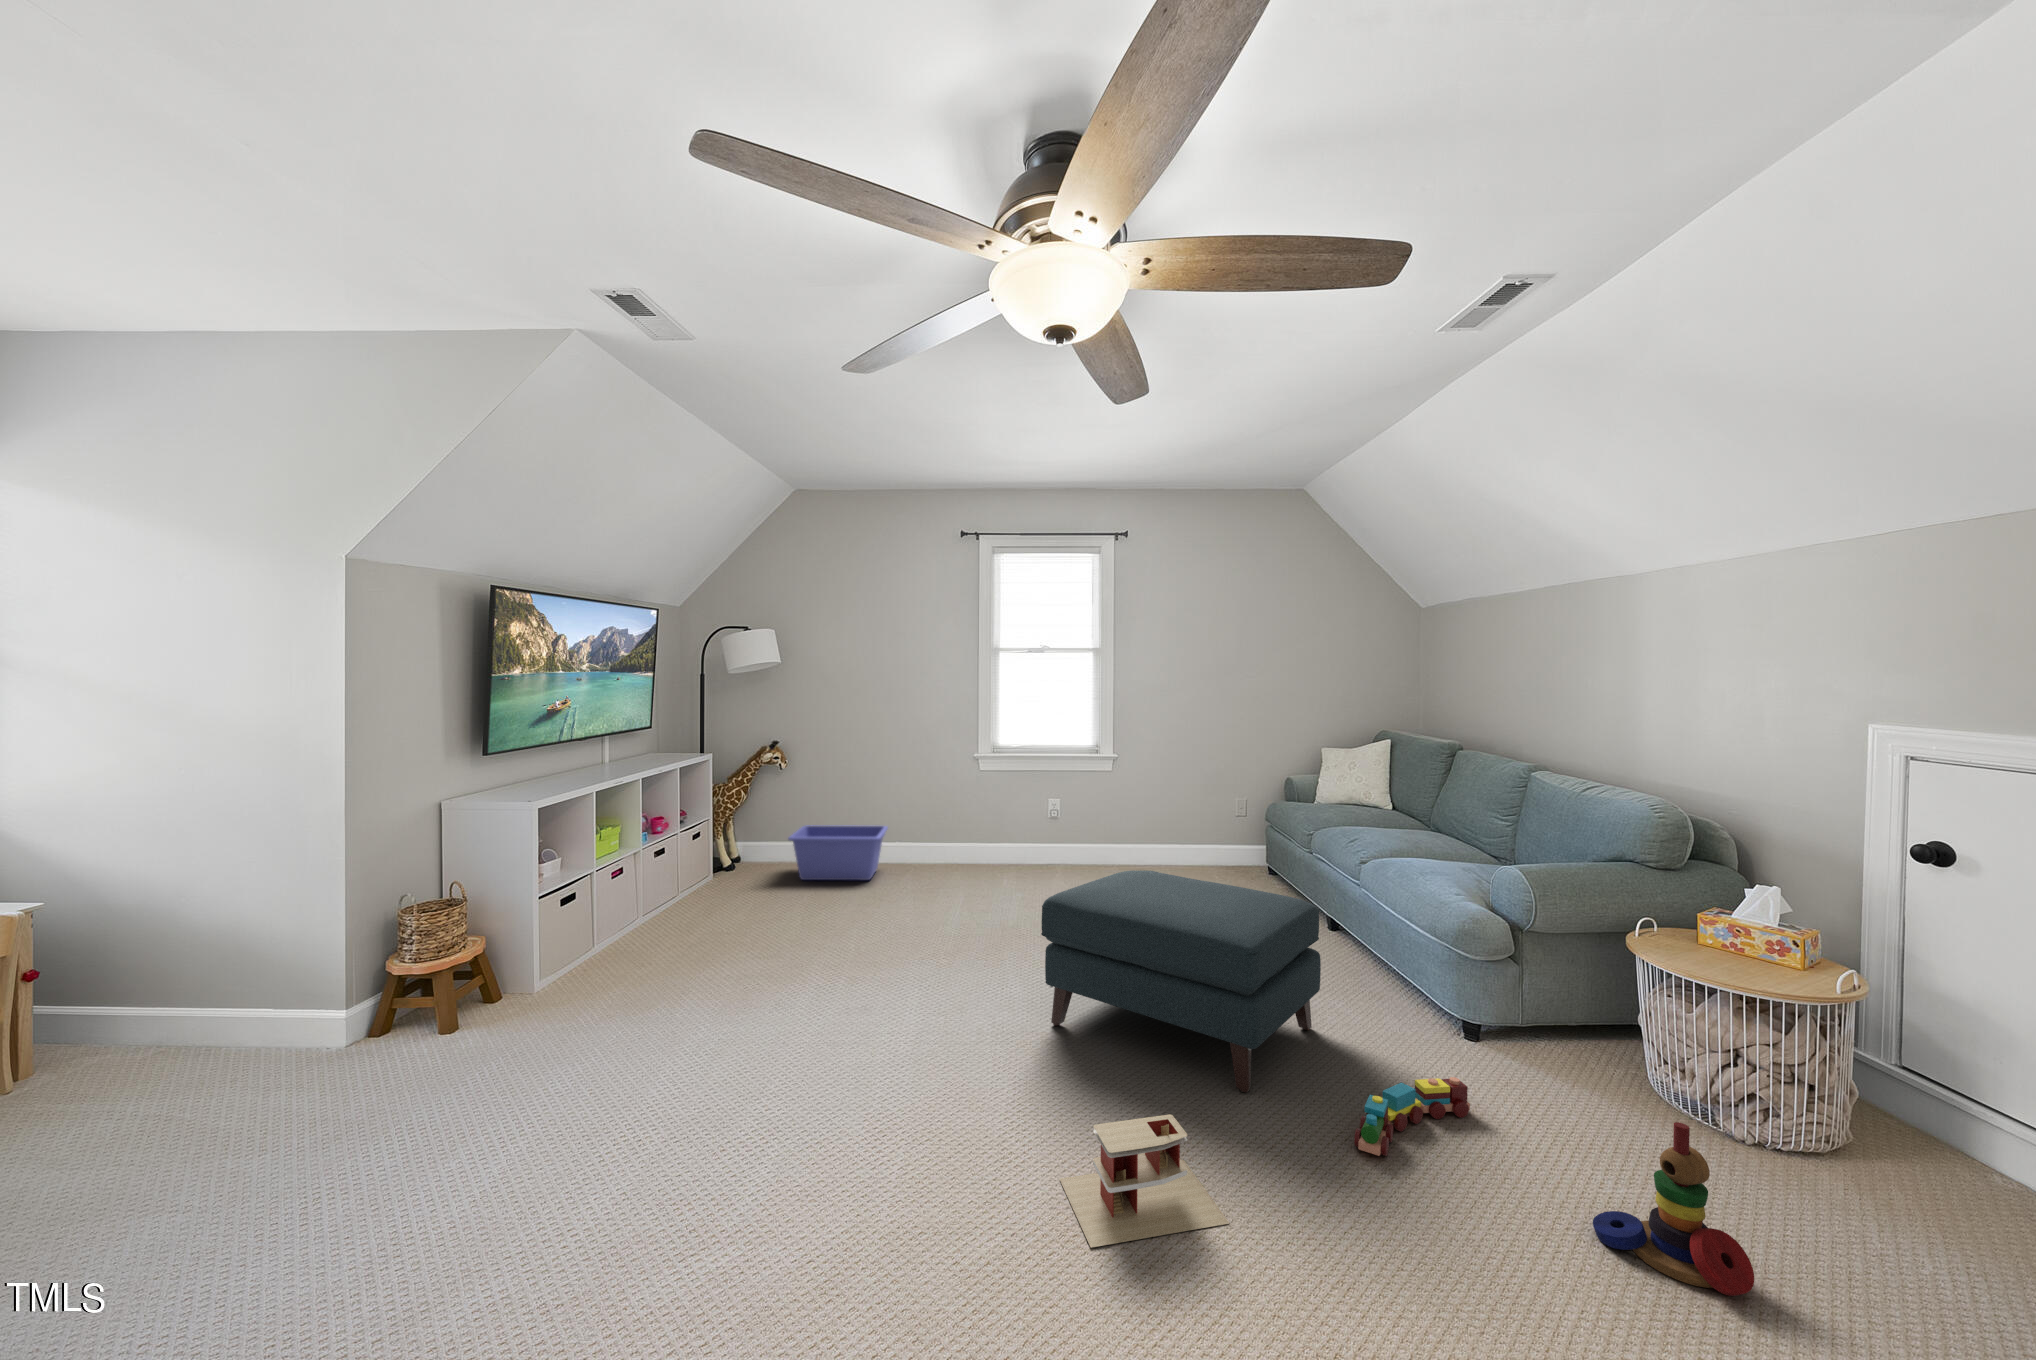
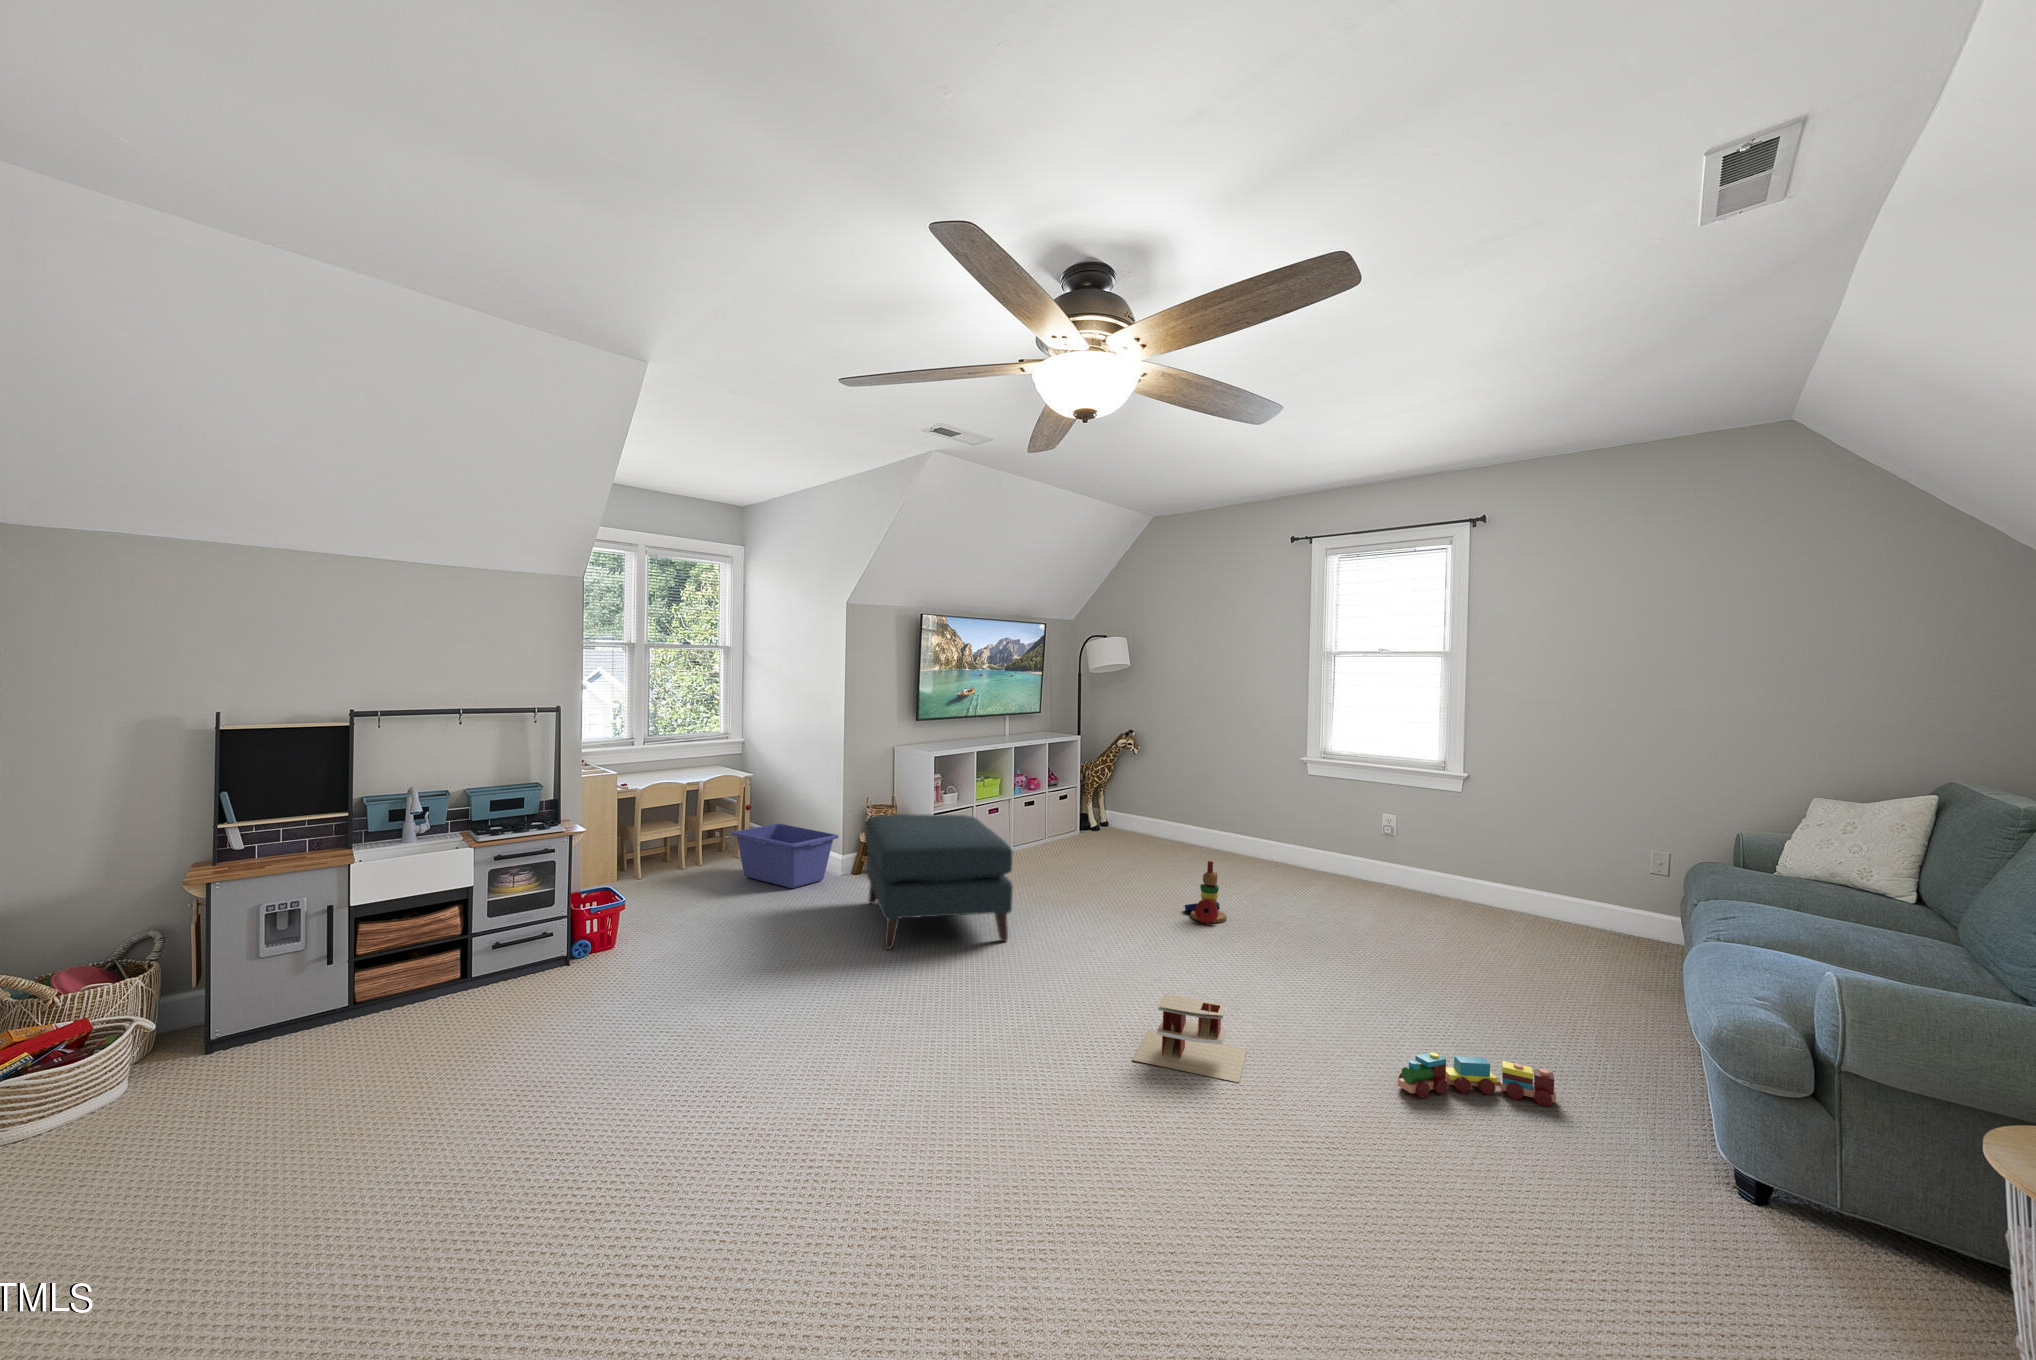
storage bin: present [788,825,888,880] -> present [731,824,839,888]
ottoman: present [1041,870,1321,1092] -> present [865,814,1013,949]
stacking toy: present [1593,1122,1754,1296] -> present [1185,861,1227,924]

